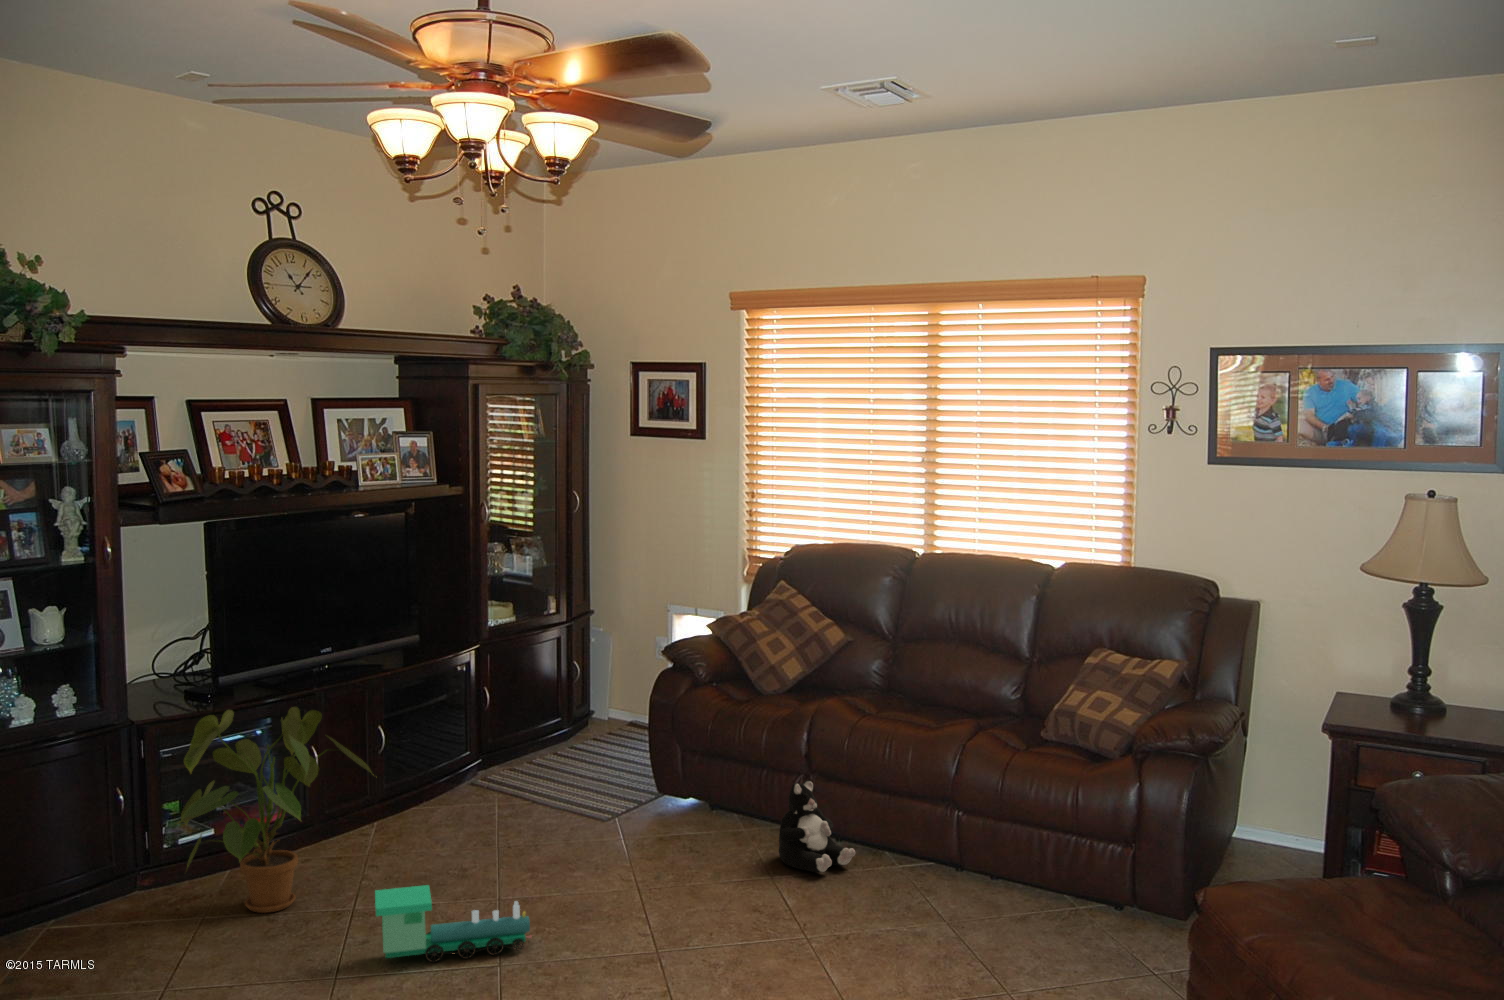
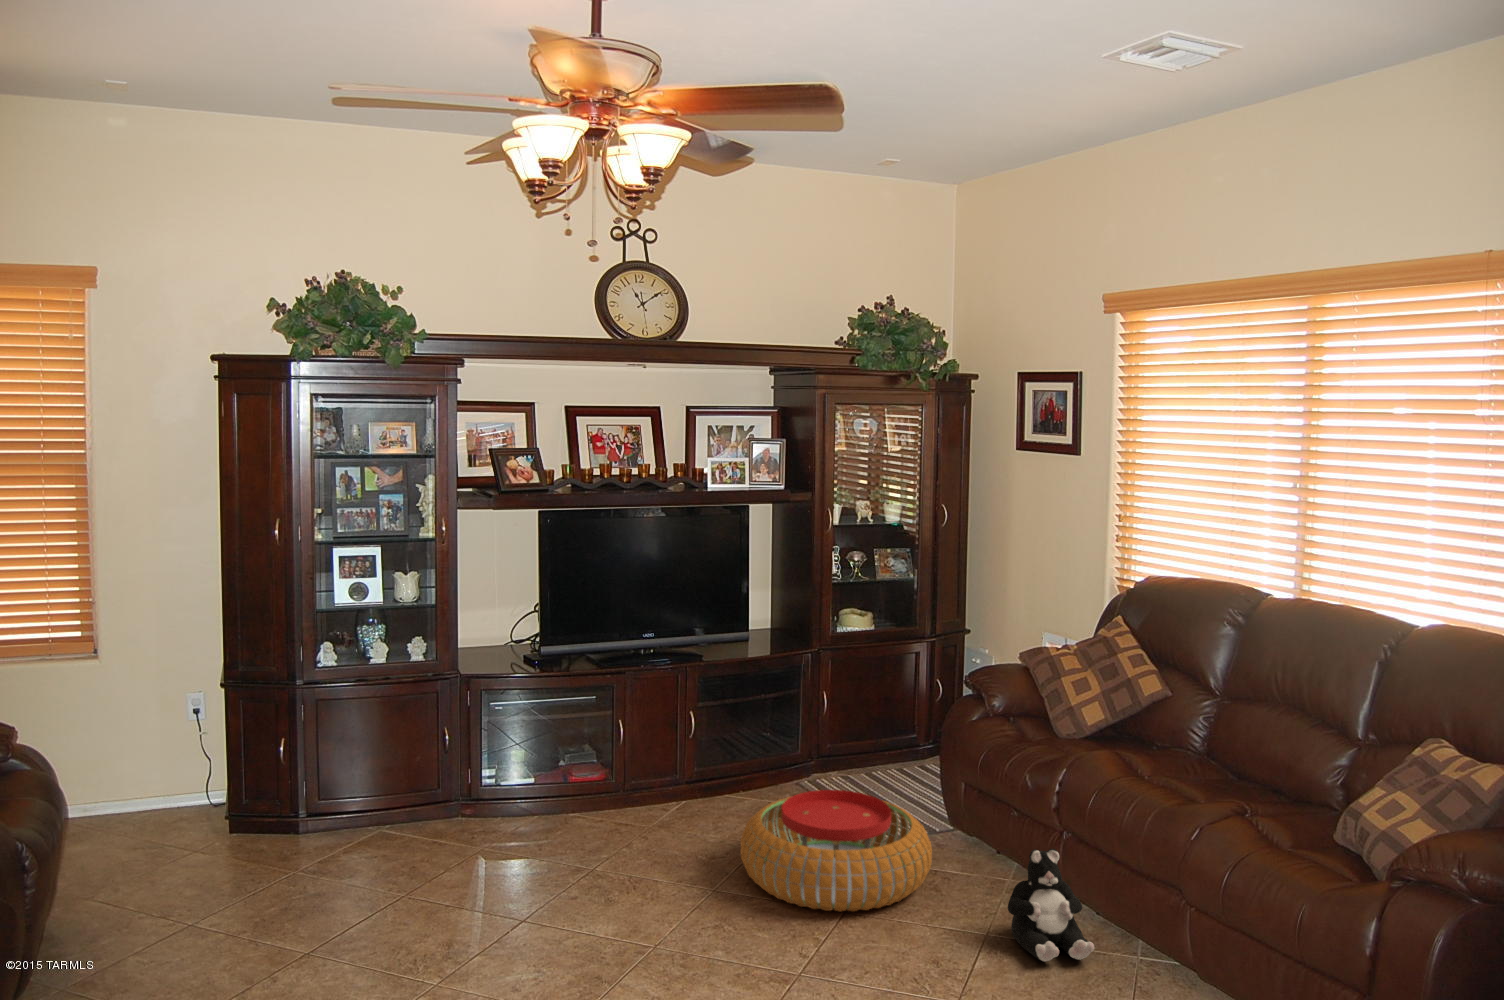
house plant: present [180,707,371,913] -> none [458,674,640,860]
pouf: none [498,776,687,884] -> present [740,790,932,912]
toy train: present [375,885,532,962] -> none [533,867,686,962]

